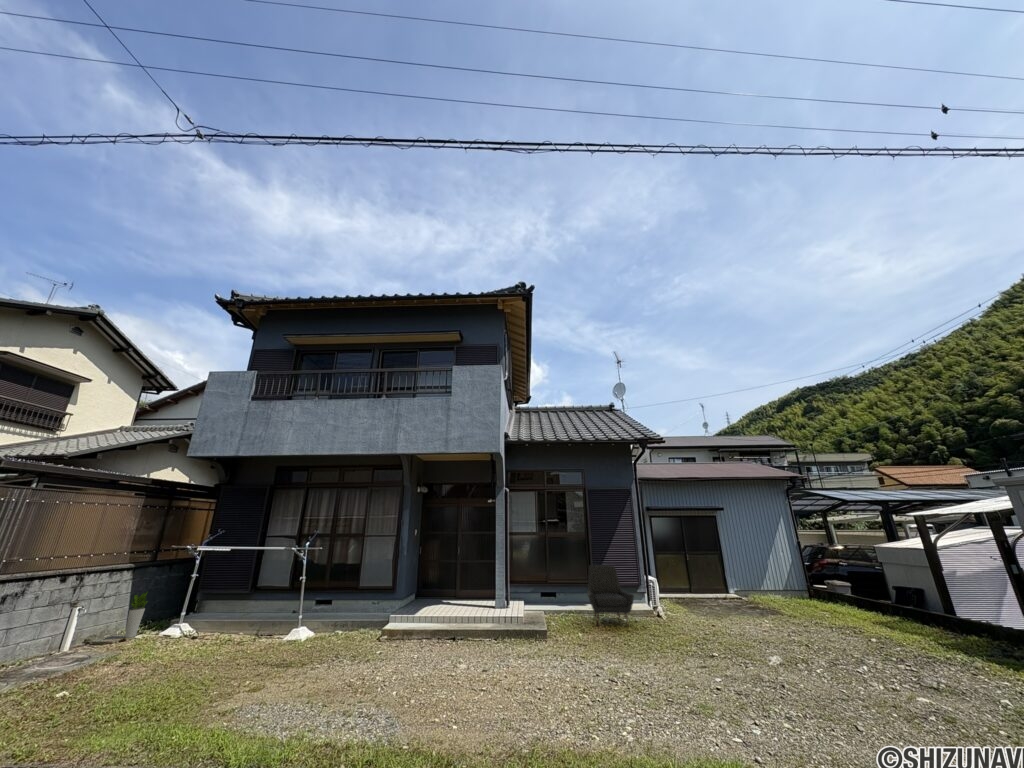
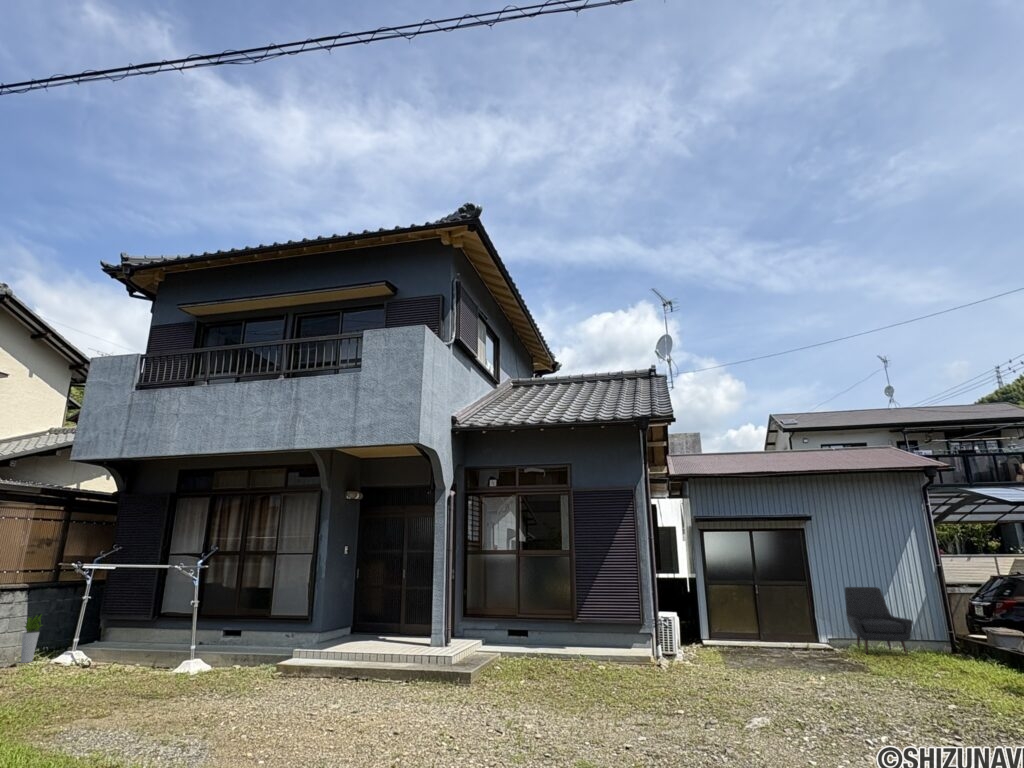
chair: present [587,565,634,625] -> present [845,587,913,655]

